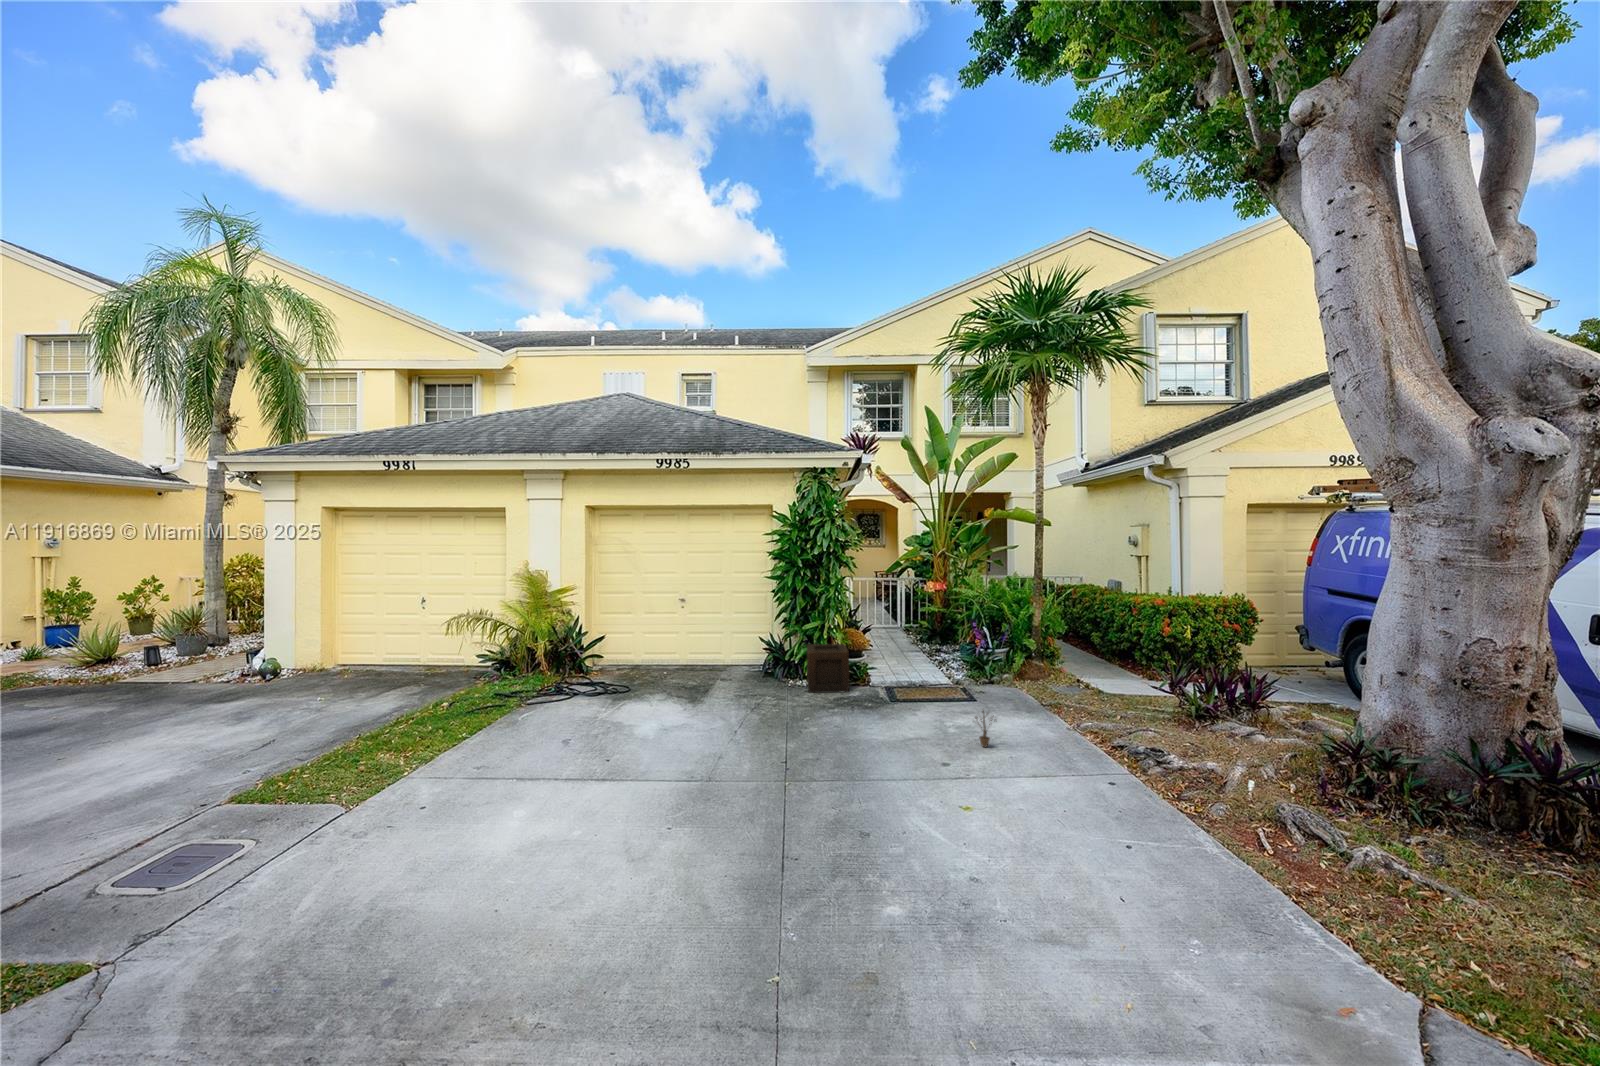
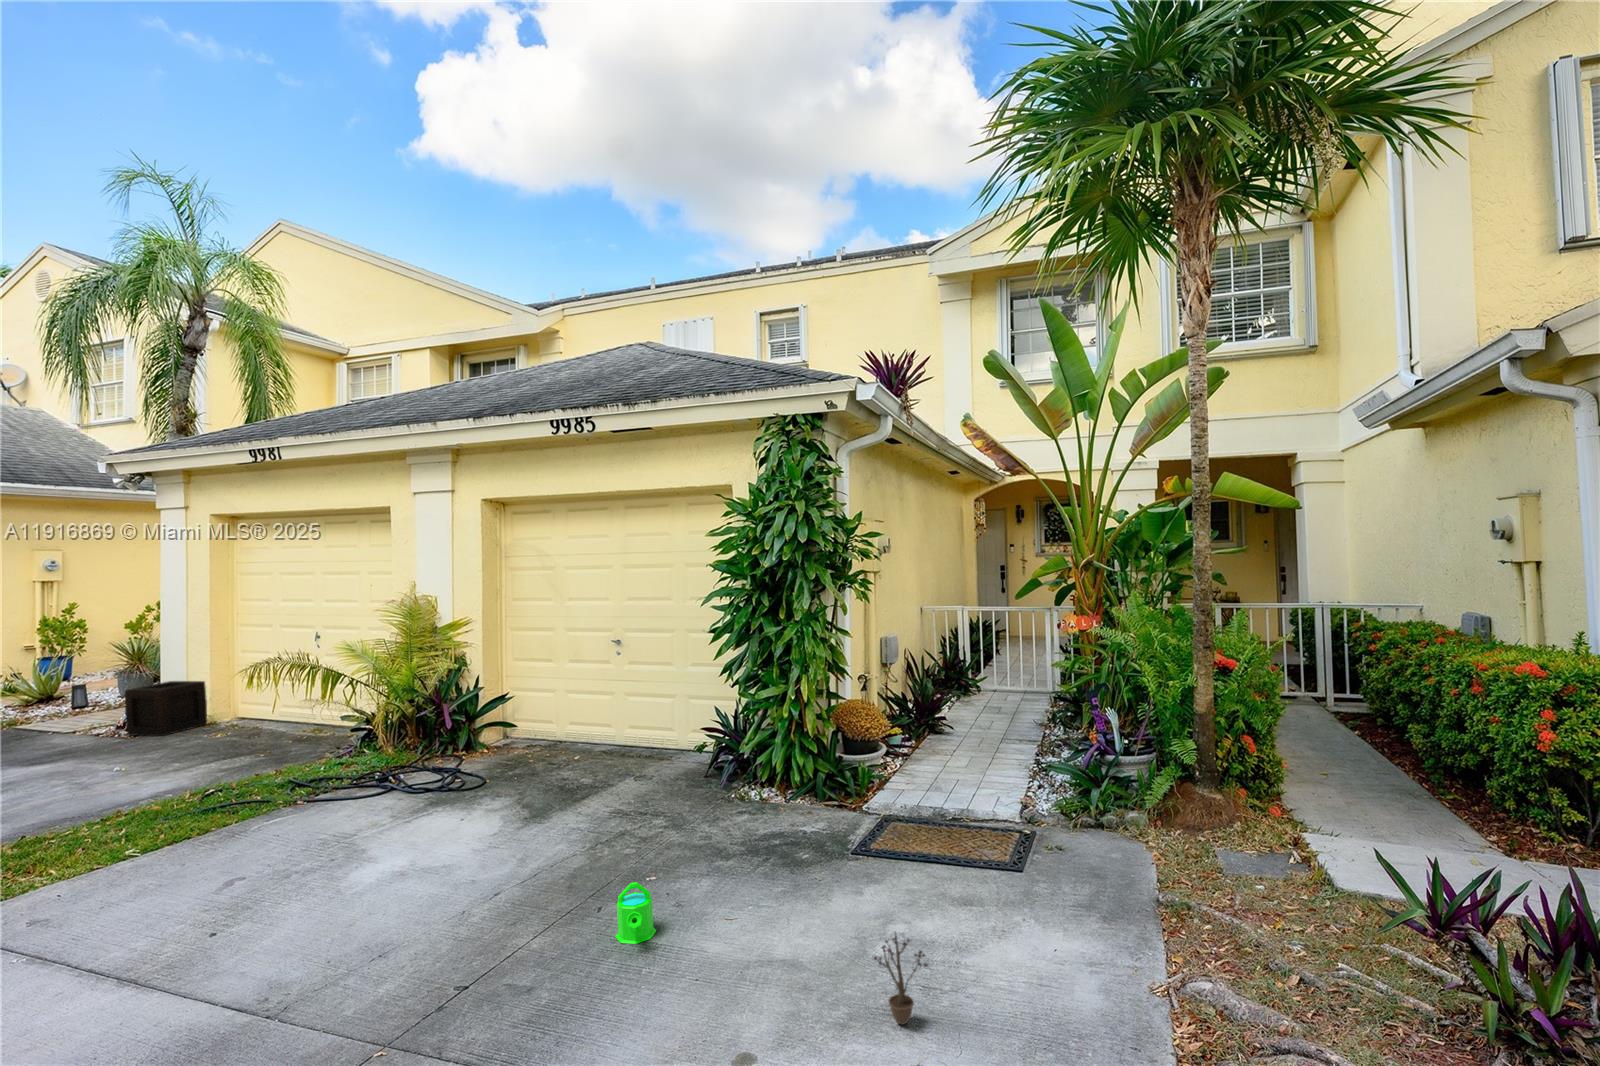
wooden crate: present [807,644,849,693] -> present [125,681,207,736]
watering can: none [823,710,846,739] -> present [615,882,656,944]

